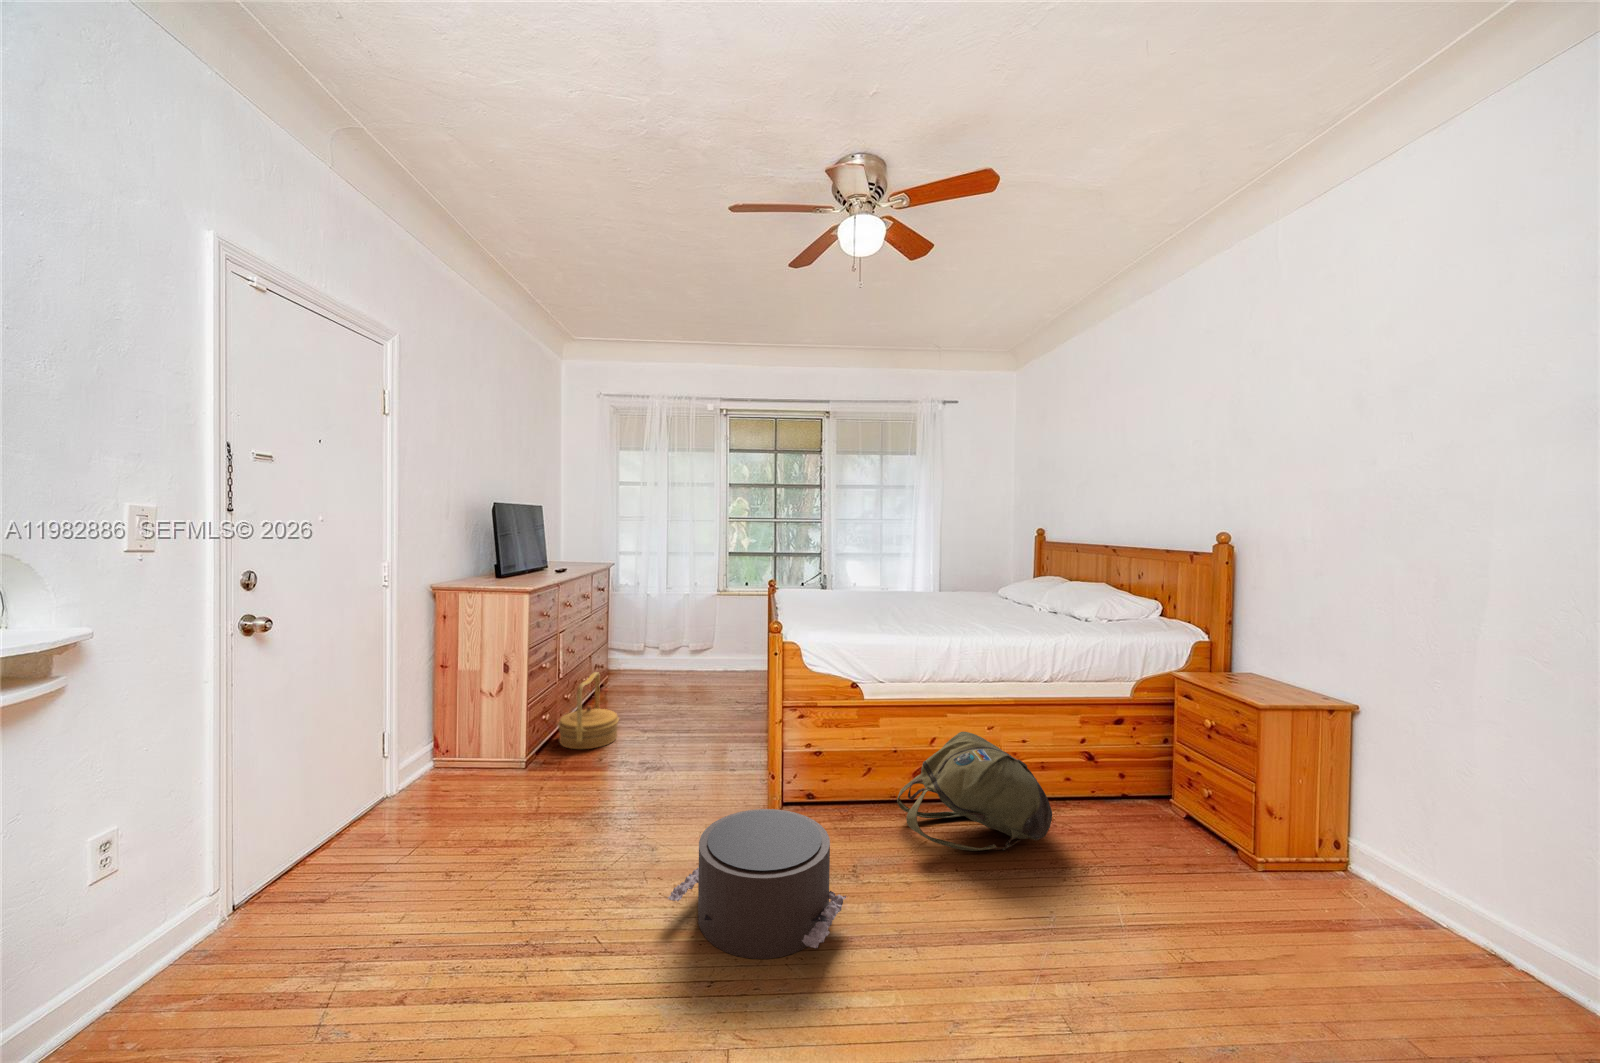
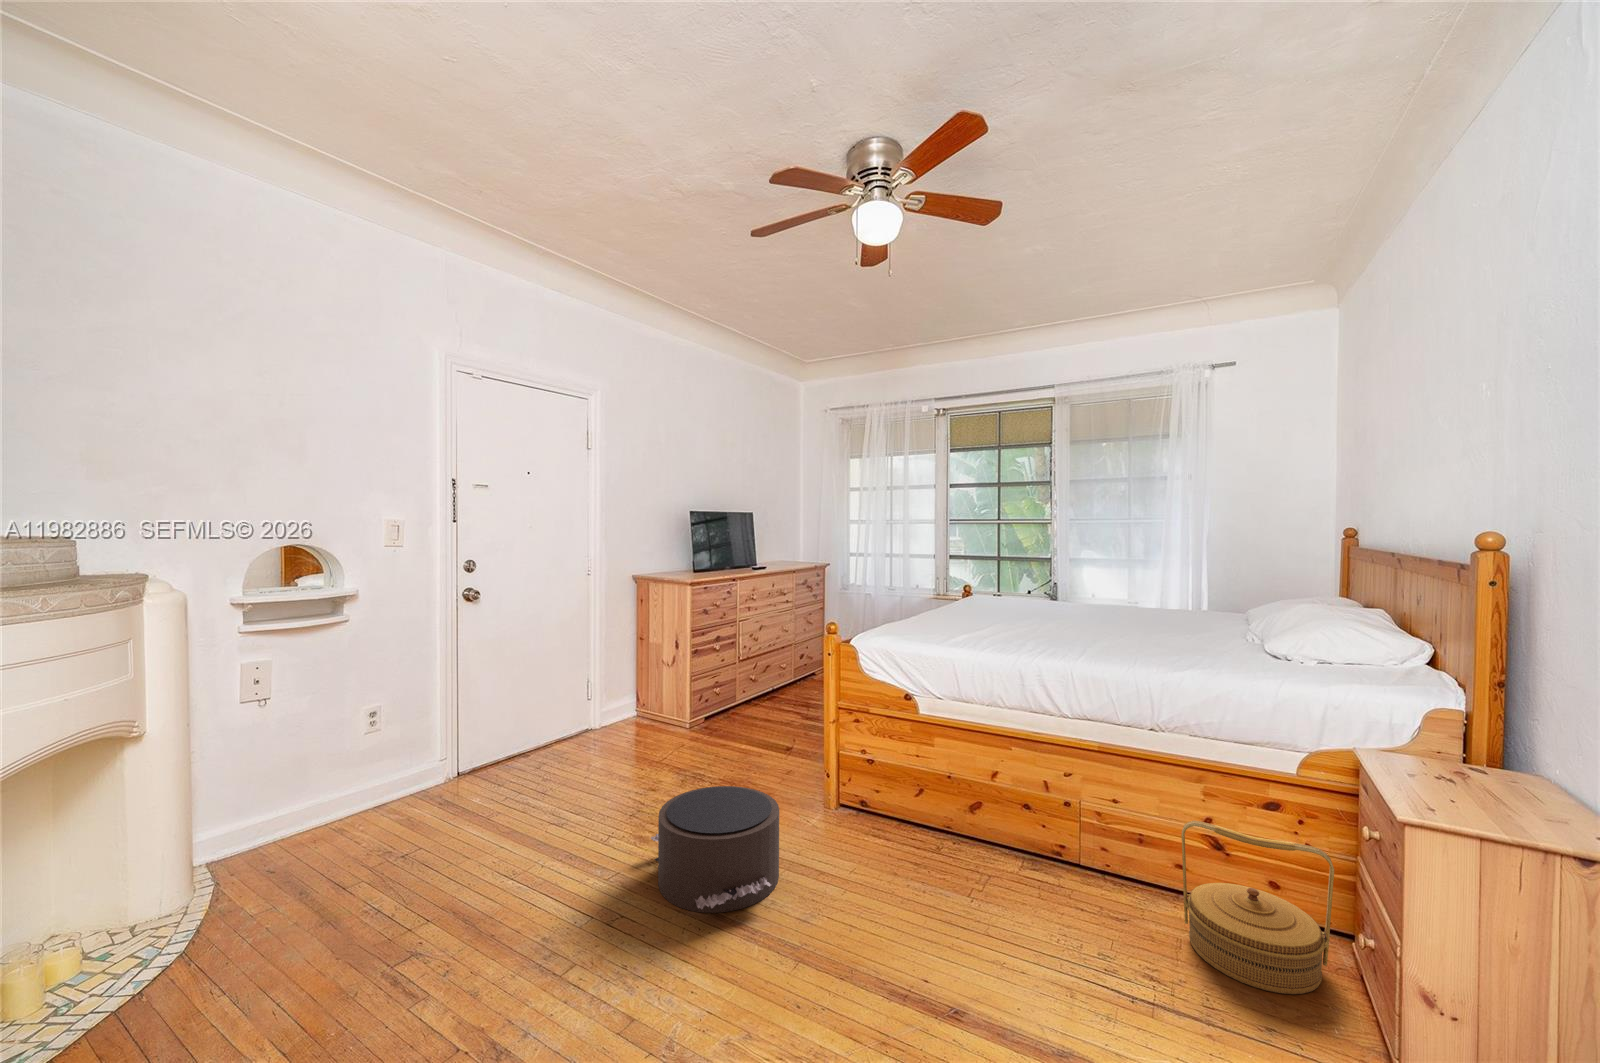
basket: present [558,672,619,749] -> present [1182,821,1334,994]
backpack: present [897,732,1052,851] -> none [905,768,1092,917]

